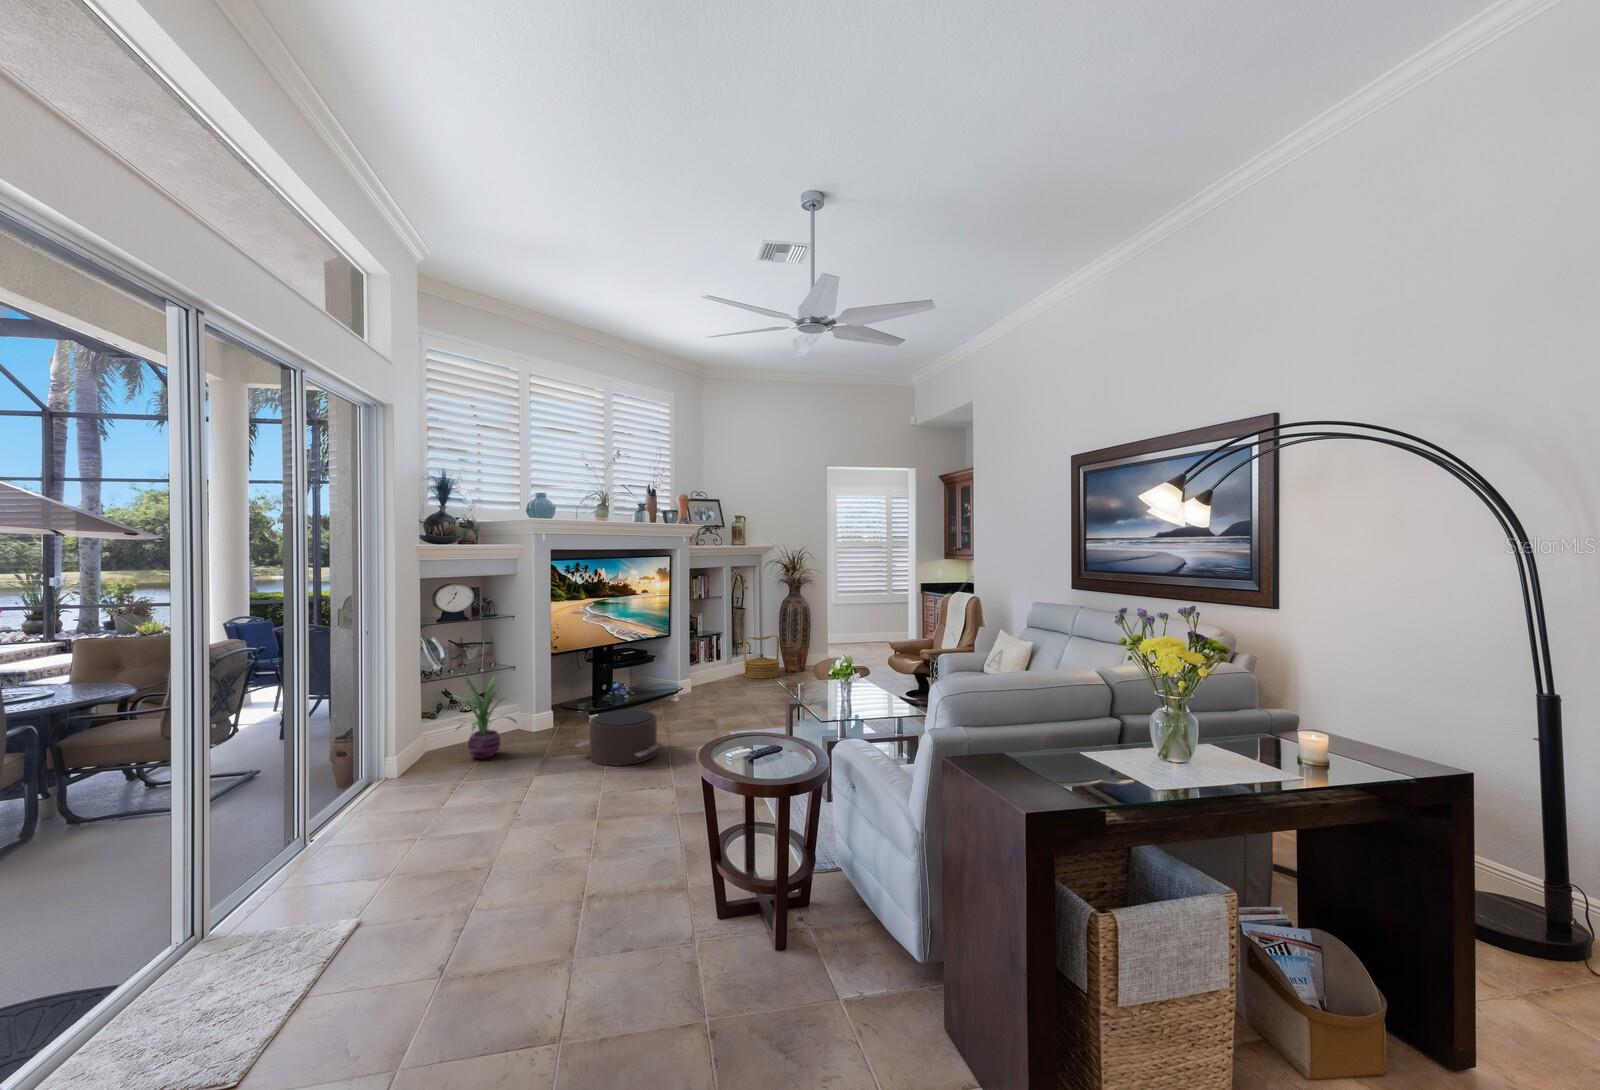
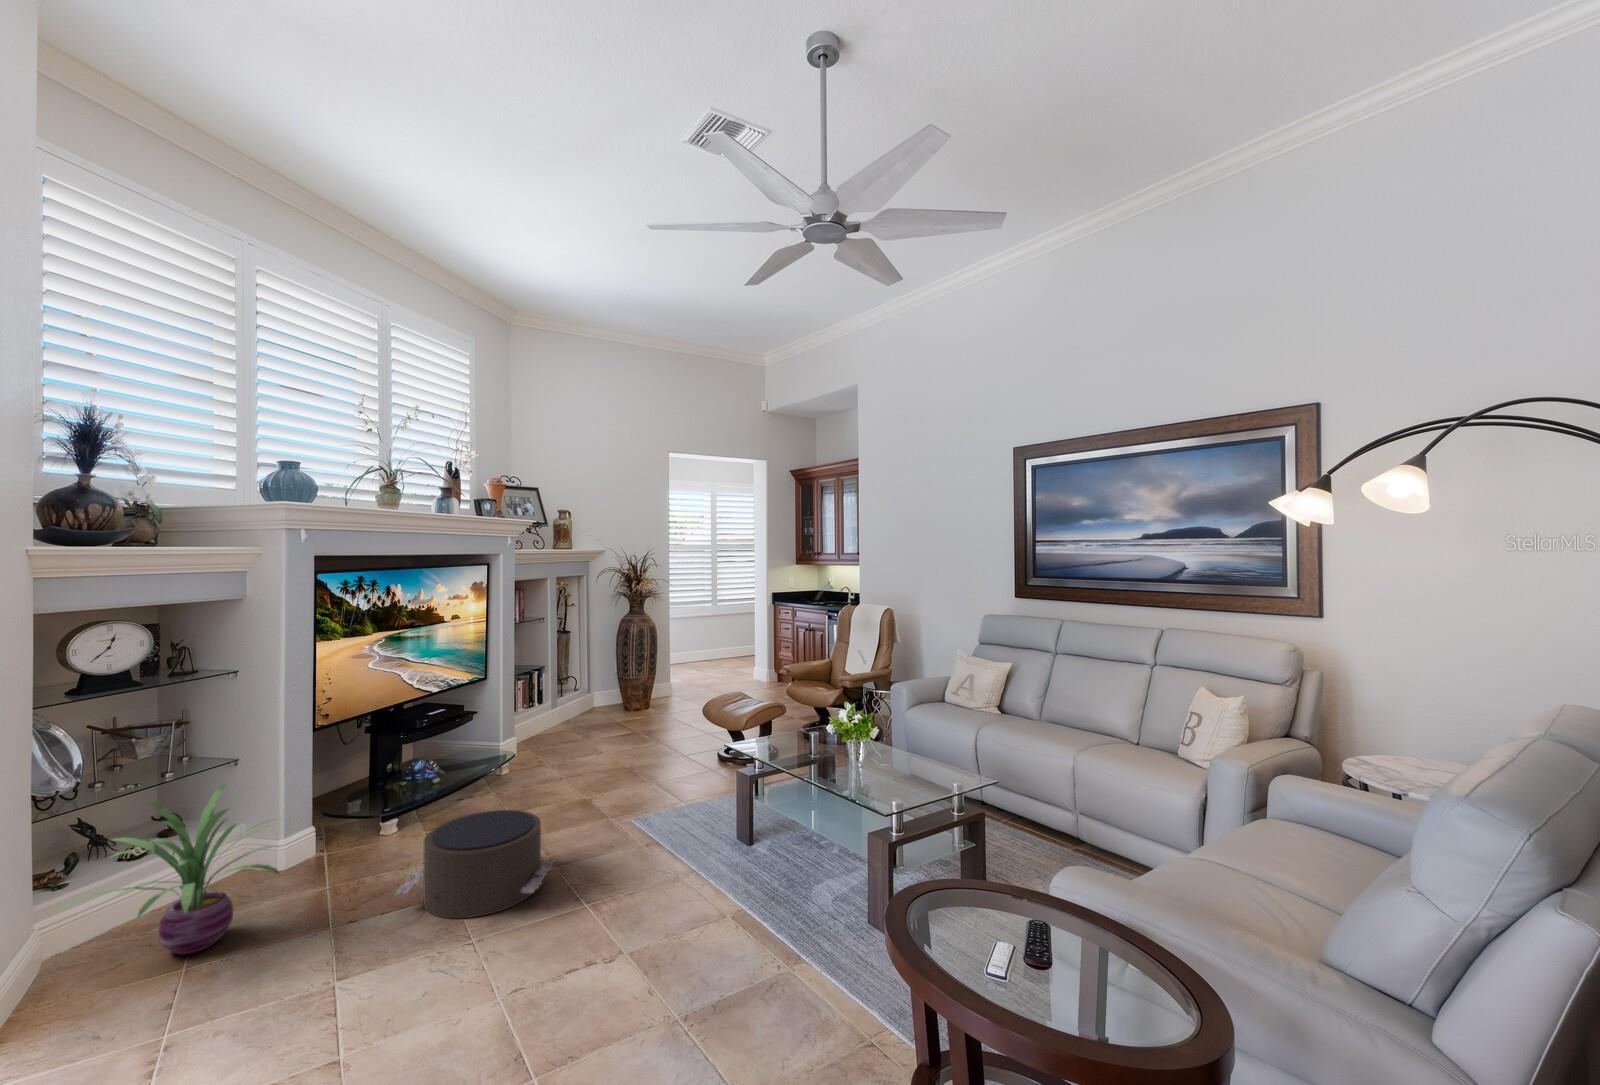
woven basket: present [743,635,780,679] -> none [574,666,623,725]

